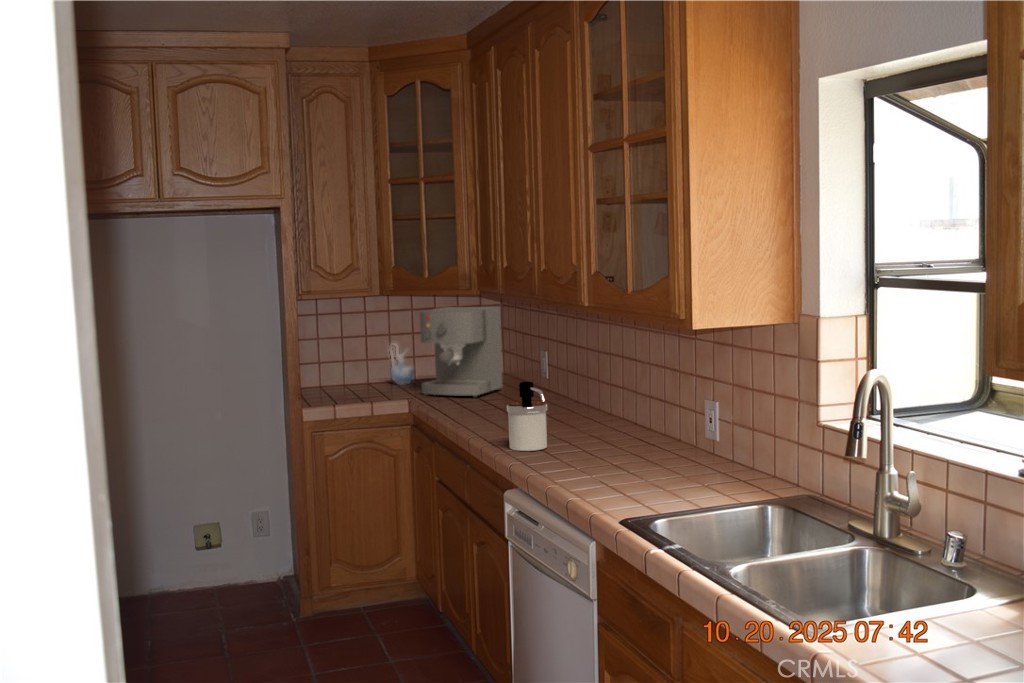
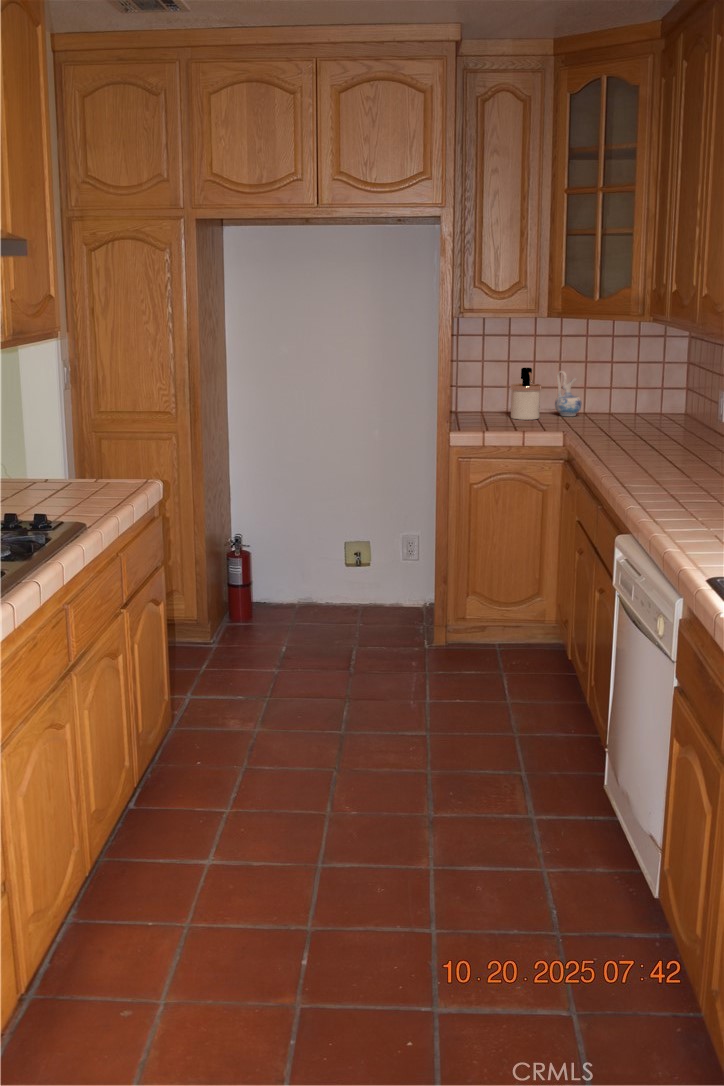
coffee maker: present [420,307,502,397] -> none [581,335,679,436]
soap dispenser: present [507,382,547,451] -> present [510,368,542,420]

